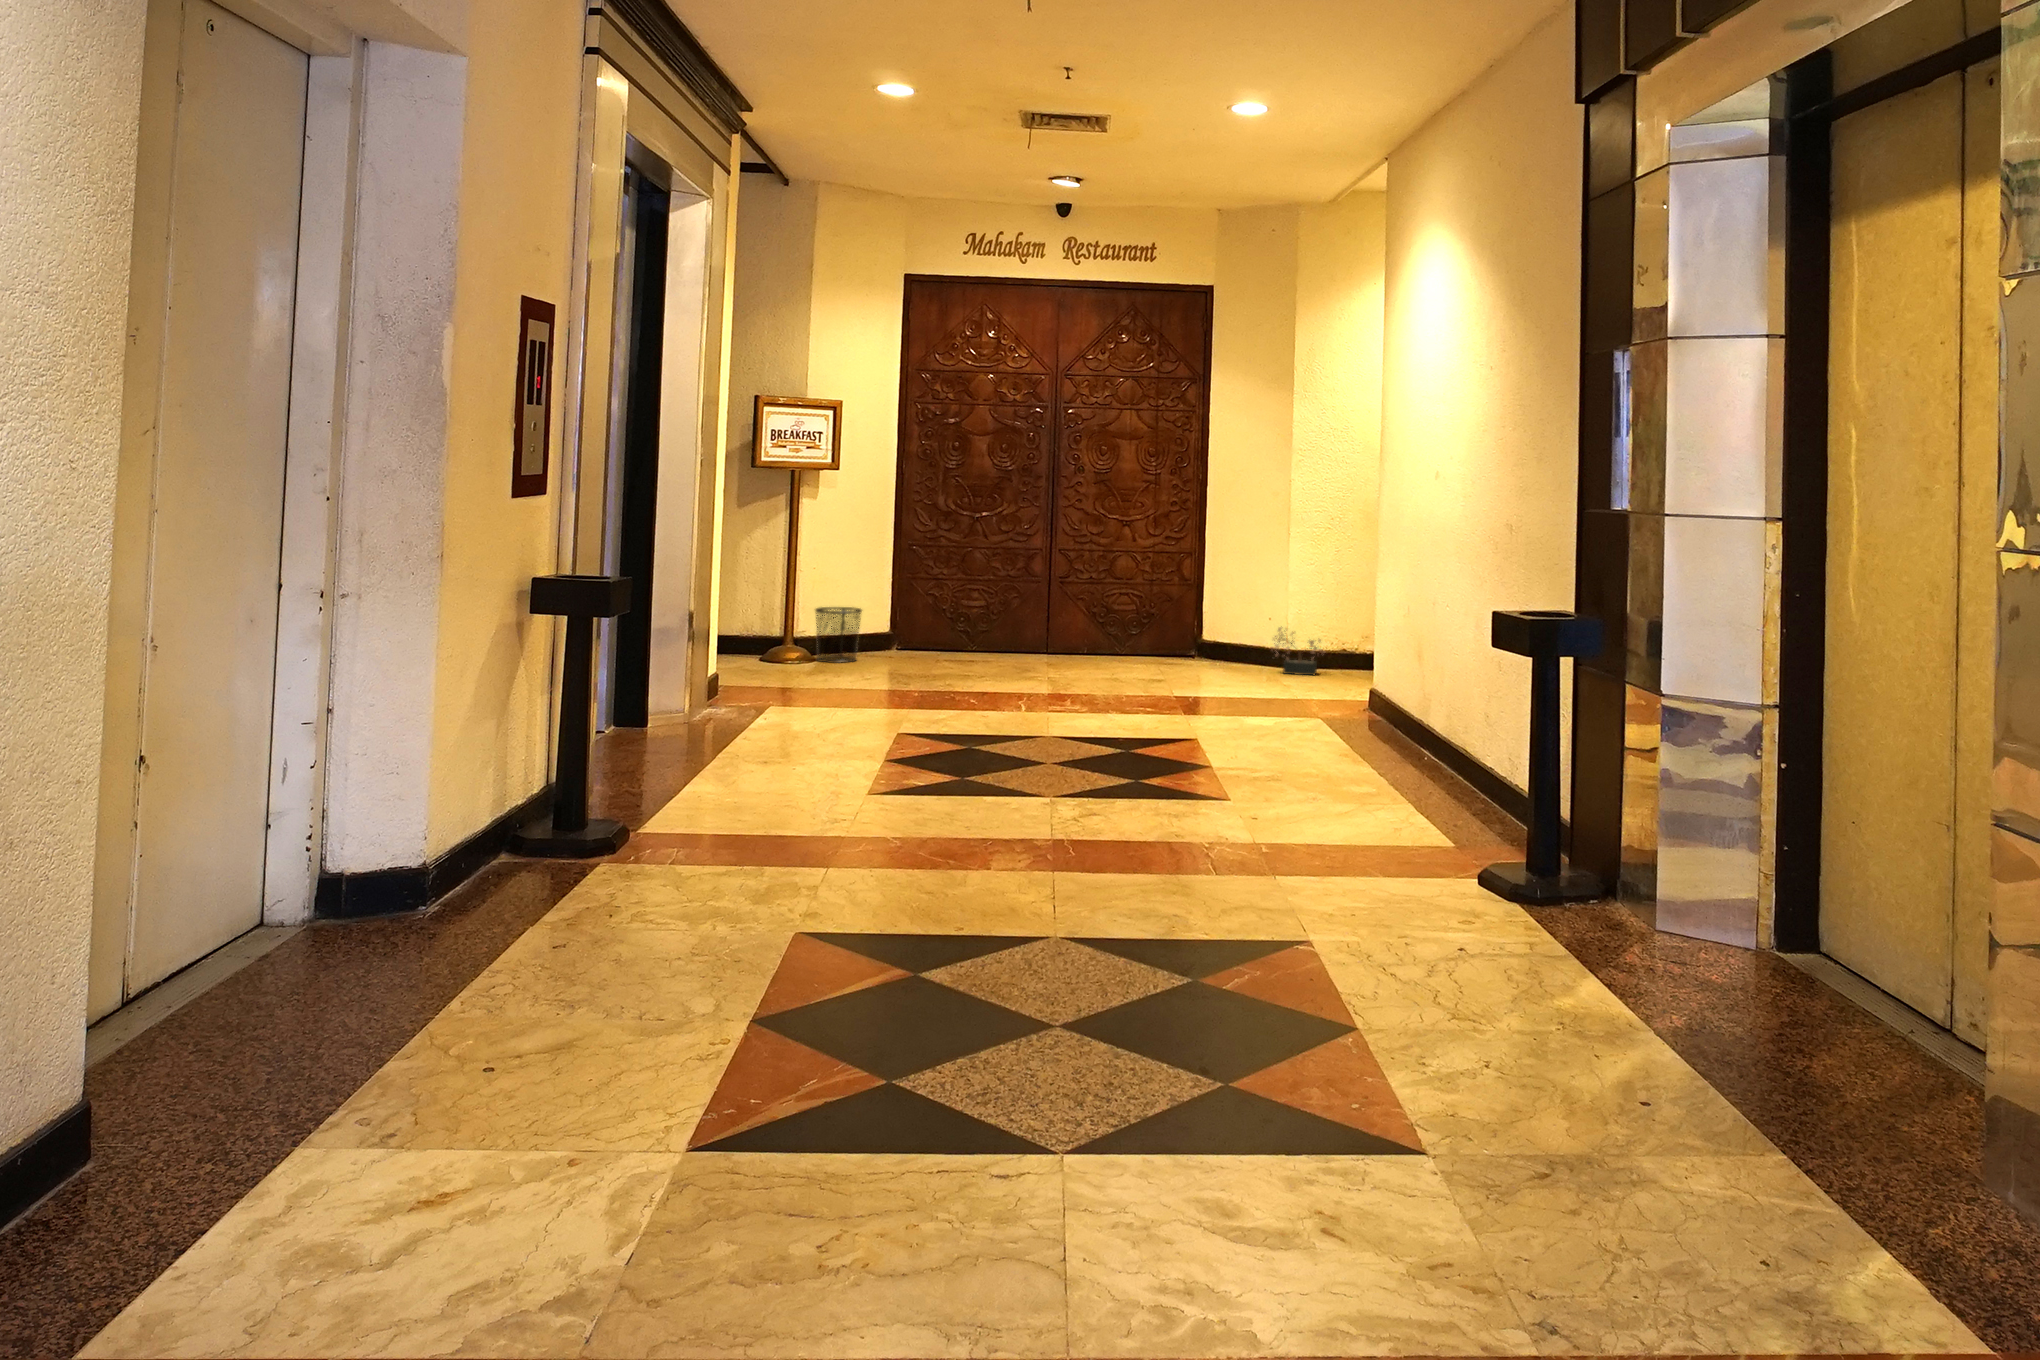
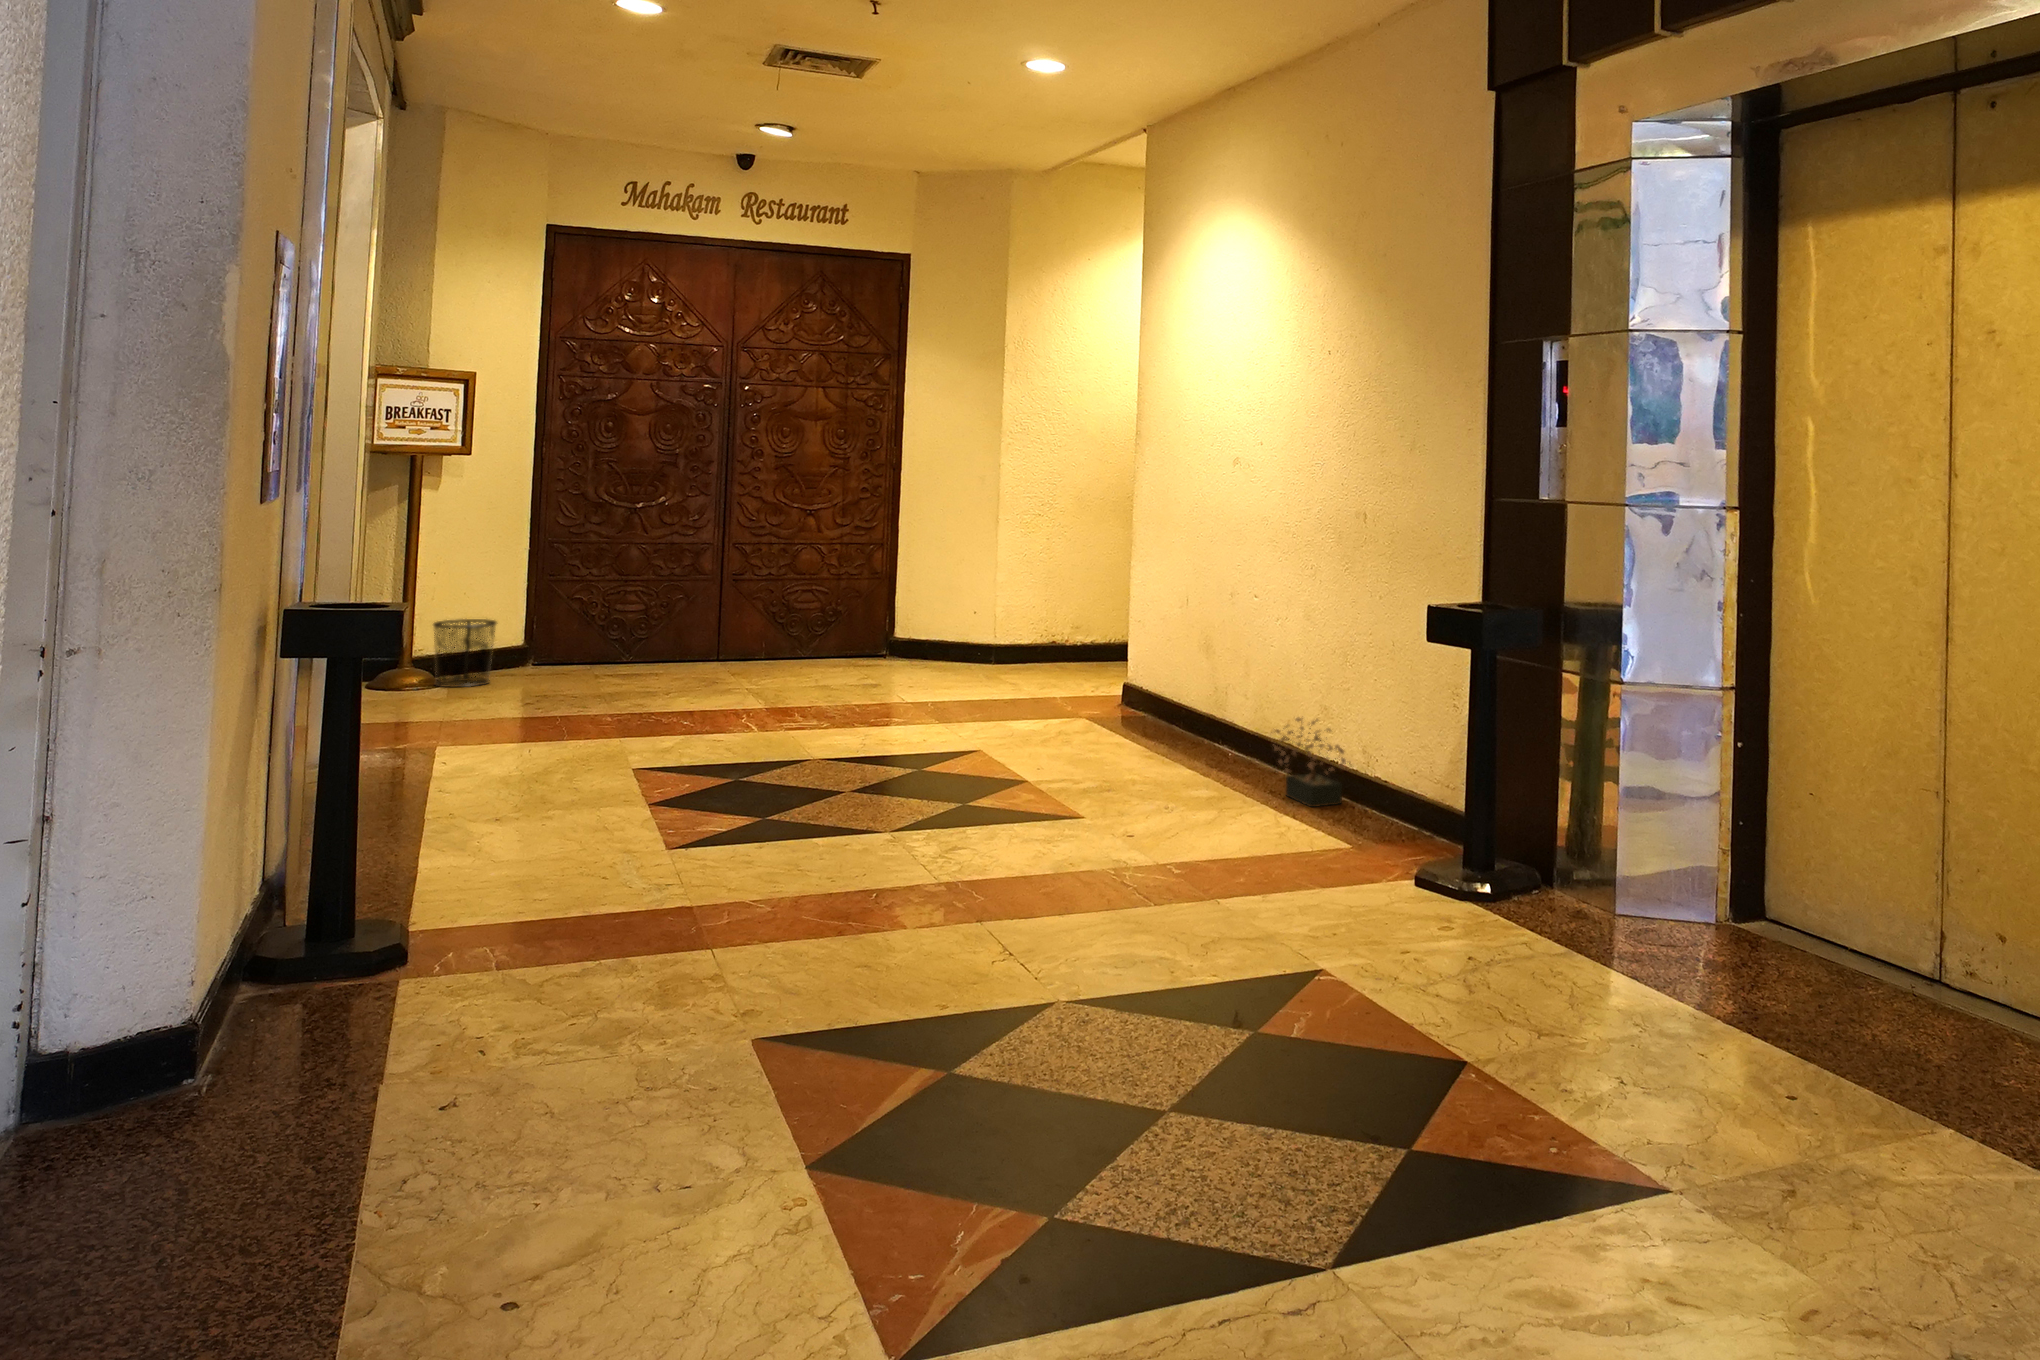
decorative plant: present [1272,627,1321,675] -> present [1274,717,1350,807]

